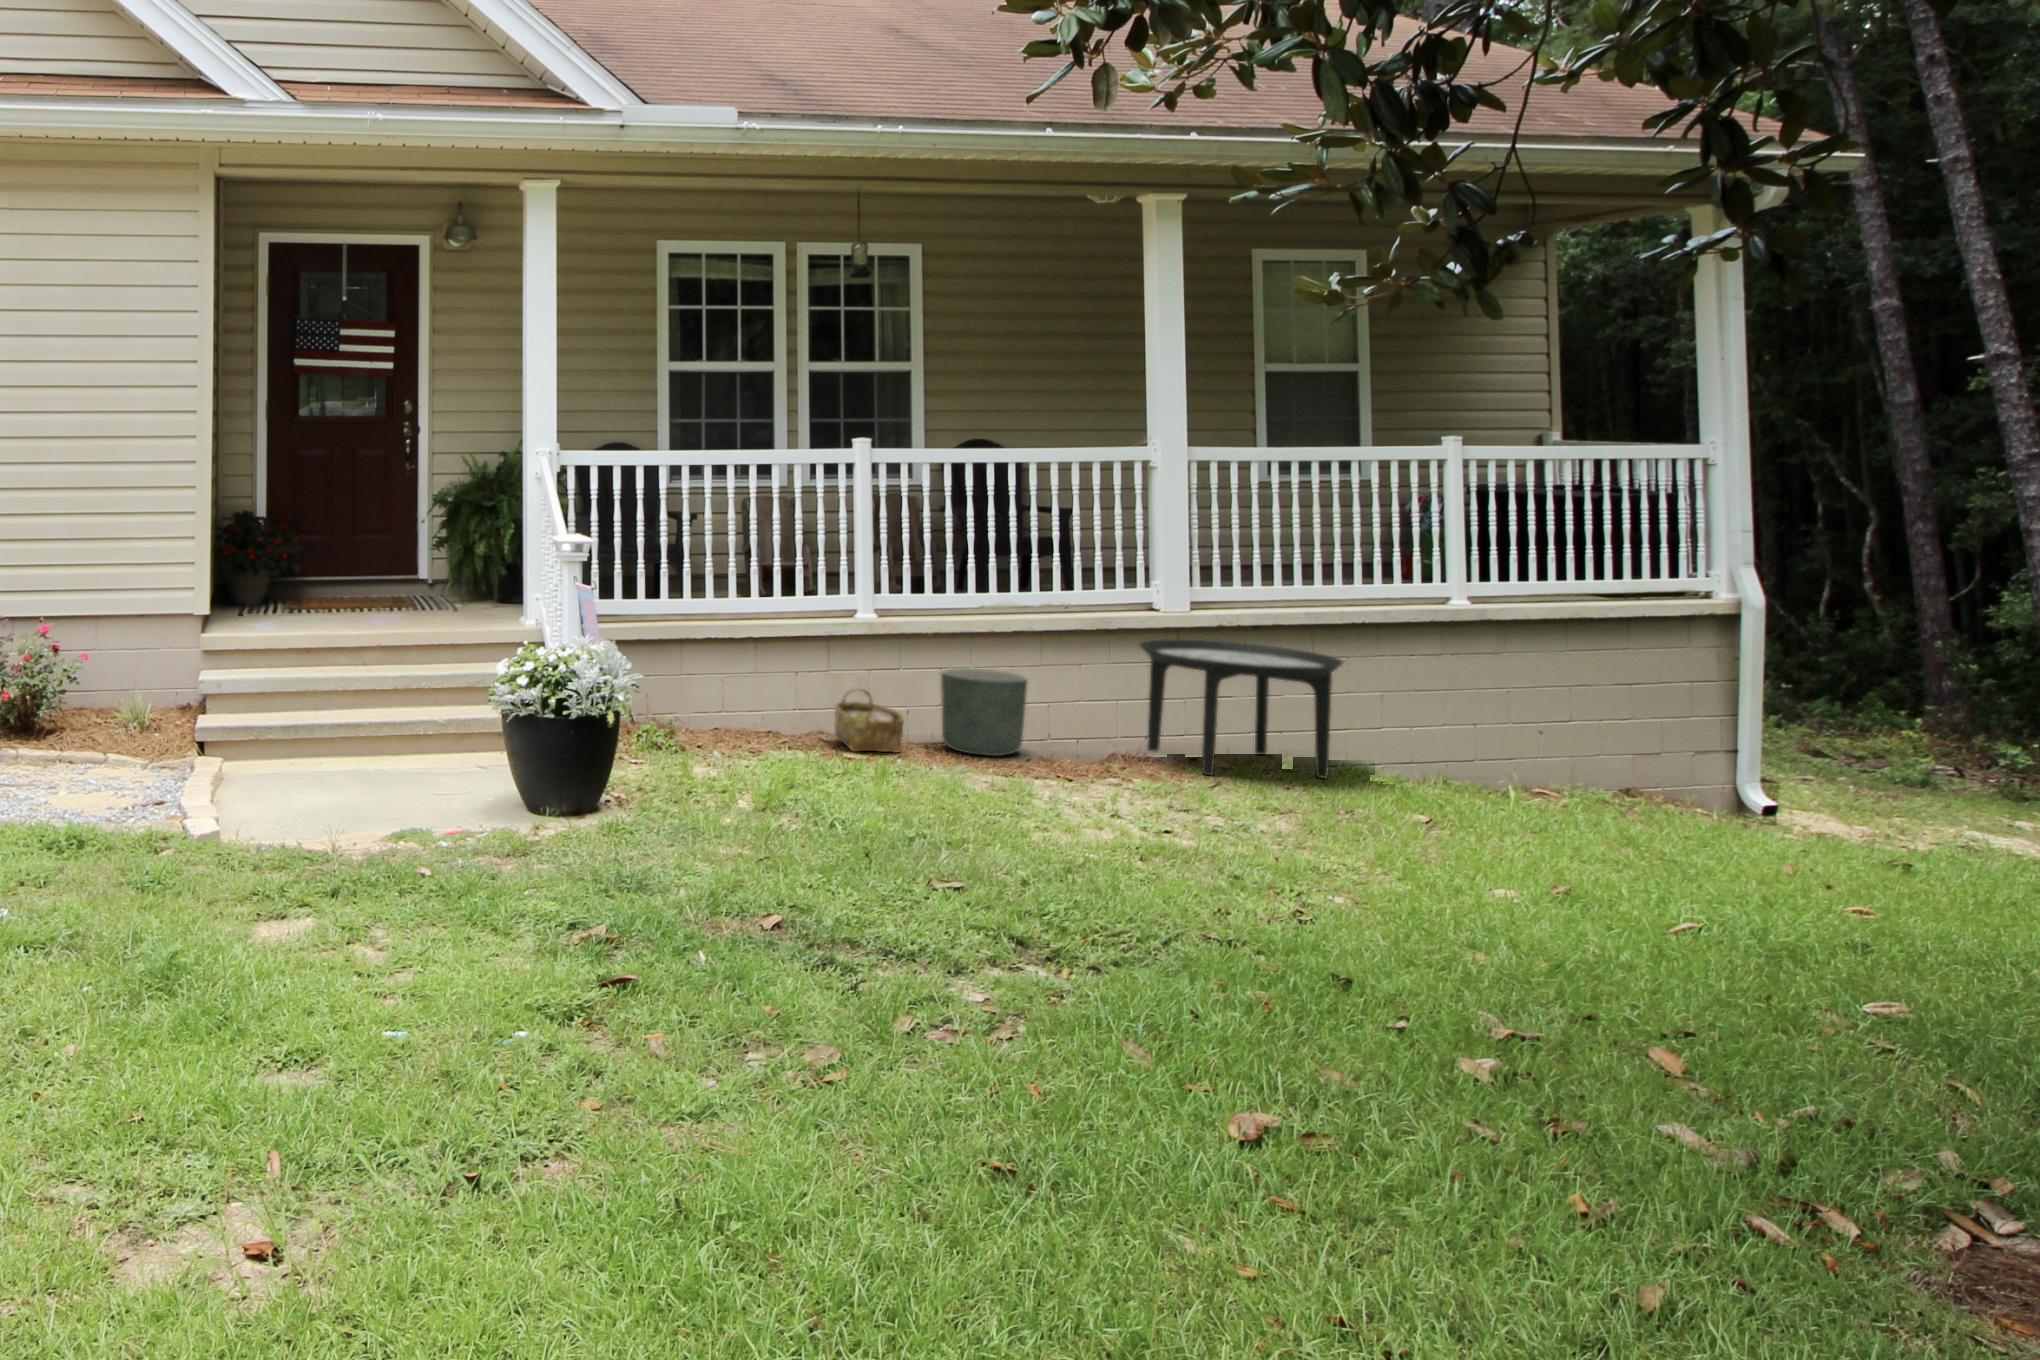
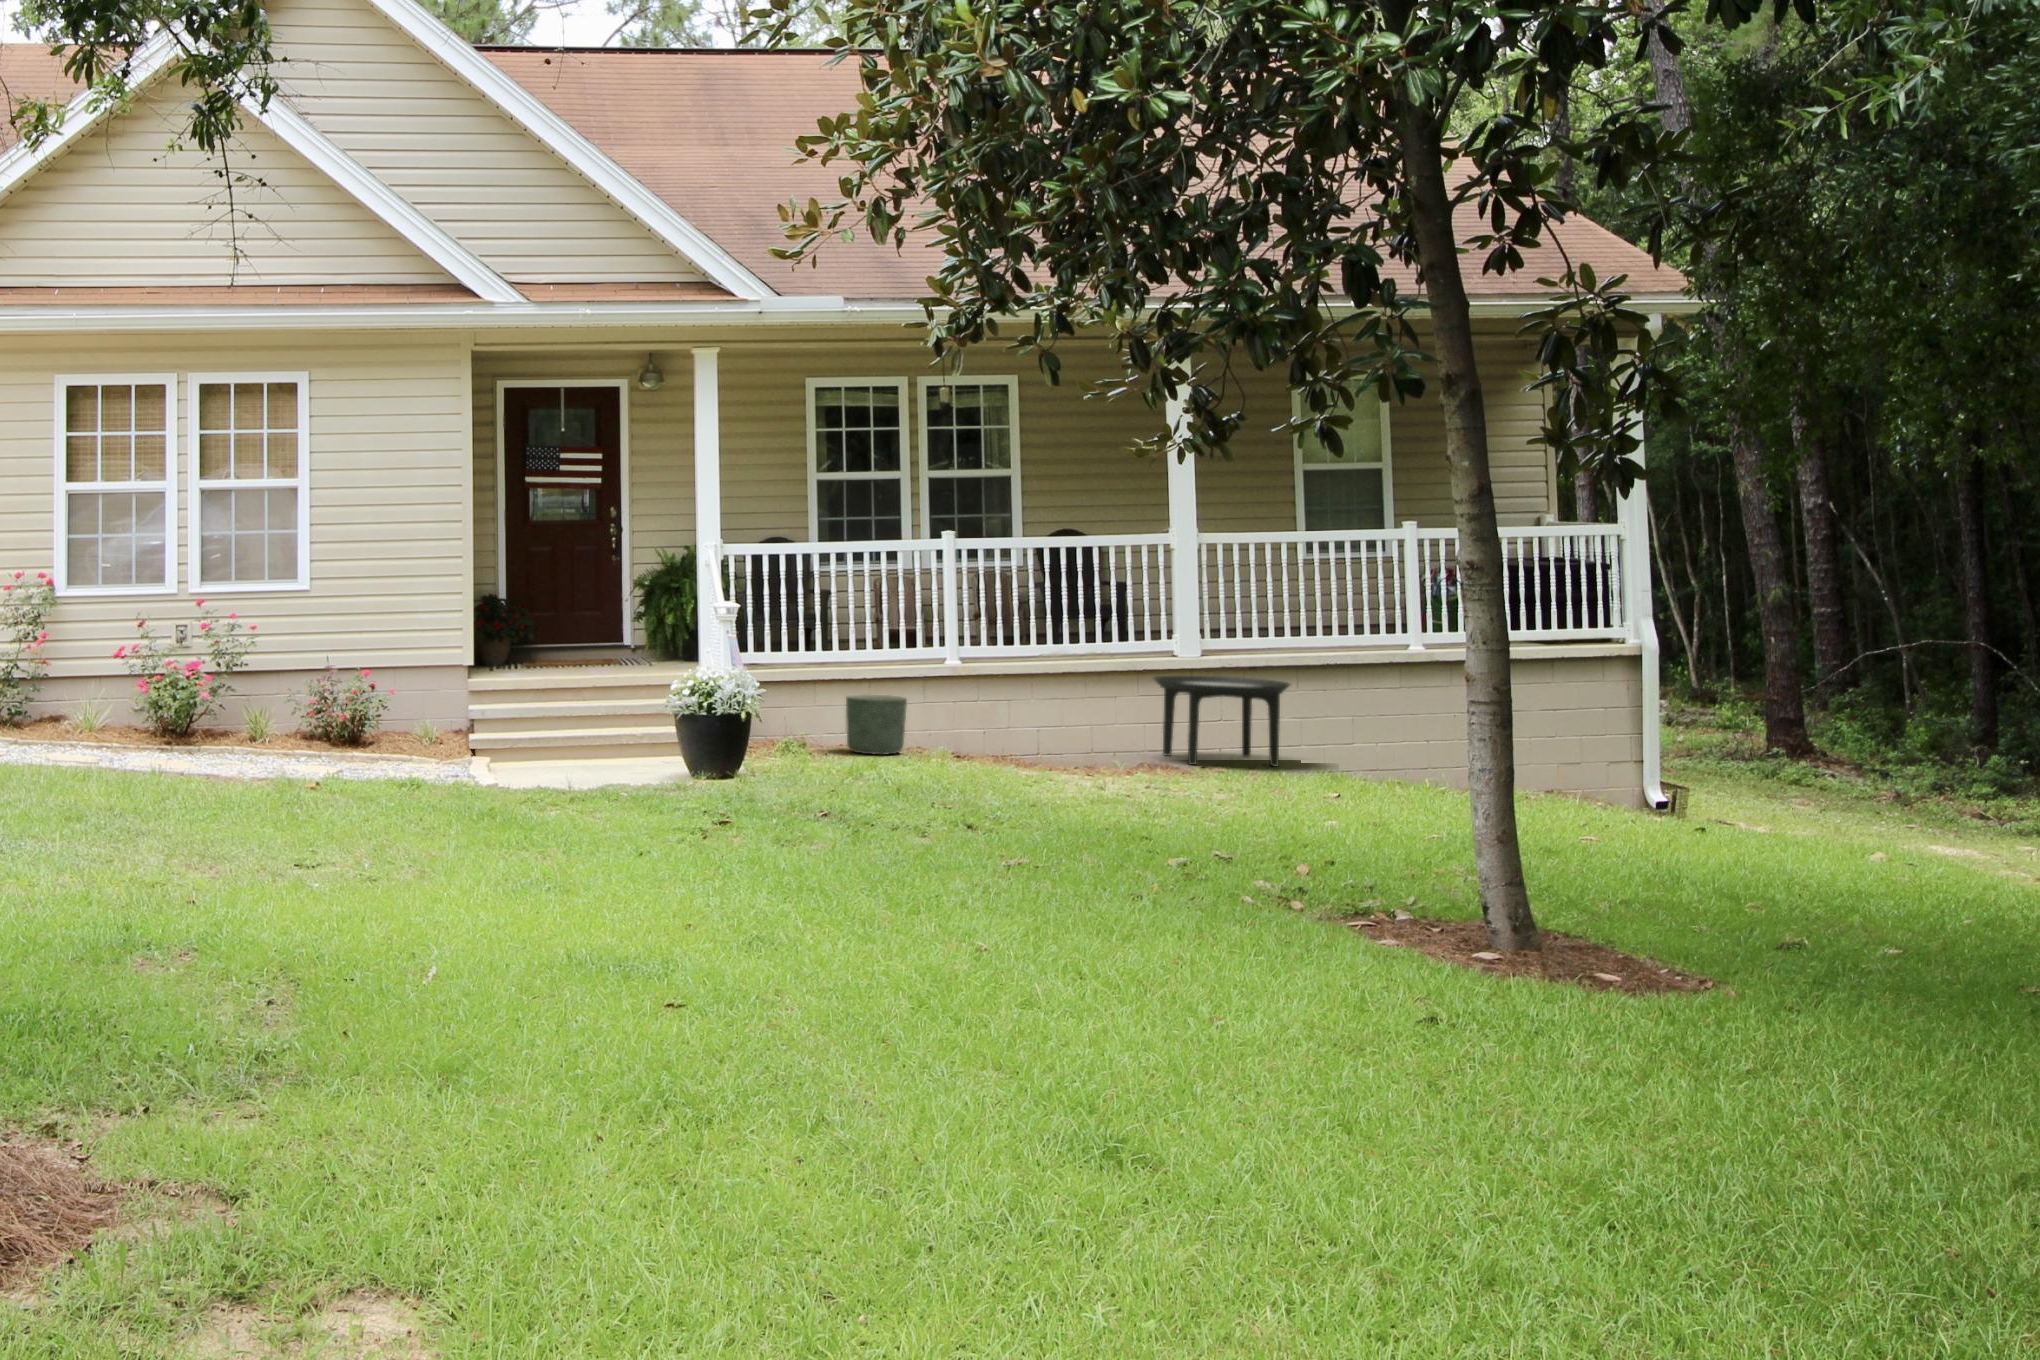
planter: present [941,668,1027,756] -> present [846,694,907,755]
woven basket: present [834,689,904,753] -> none [934,712,982,755]

